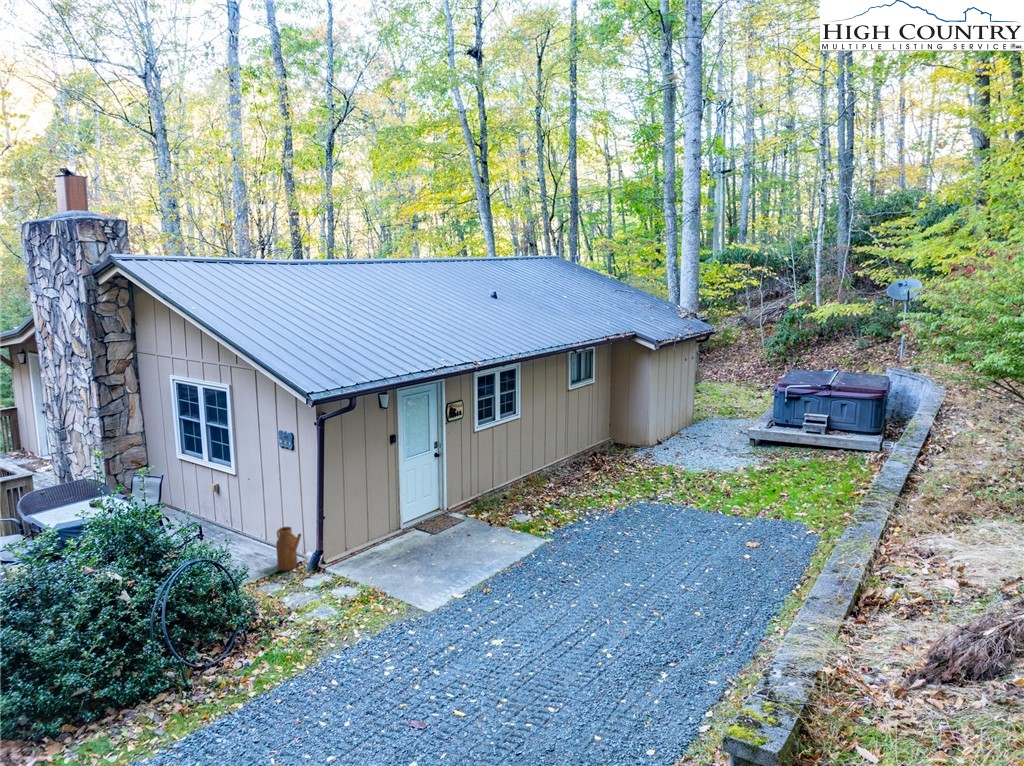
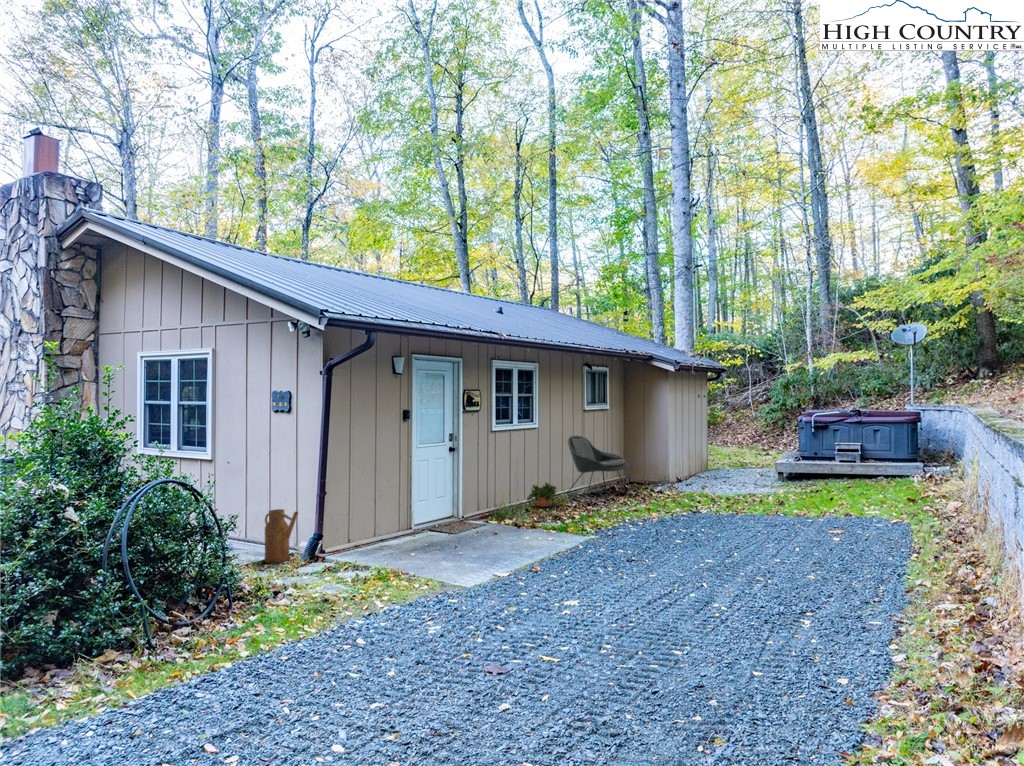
lounge chair: none [545,420,601,481] -> present [567,435,629,500]
potted plant: none [506,469,533,491] -> present [527,483,556,507]

